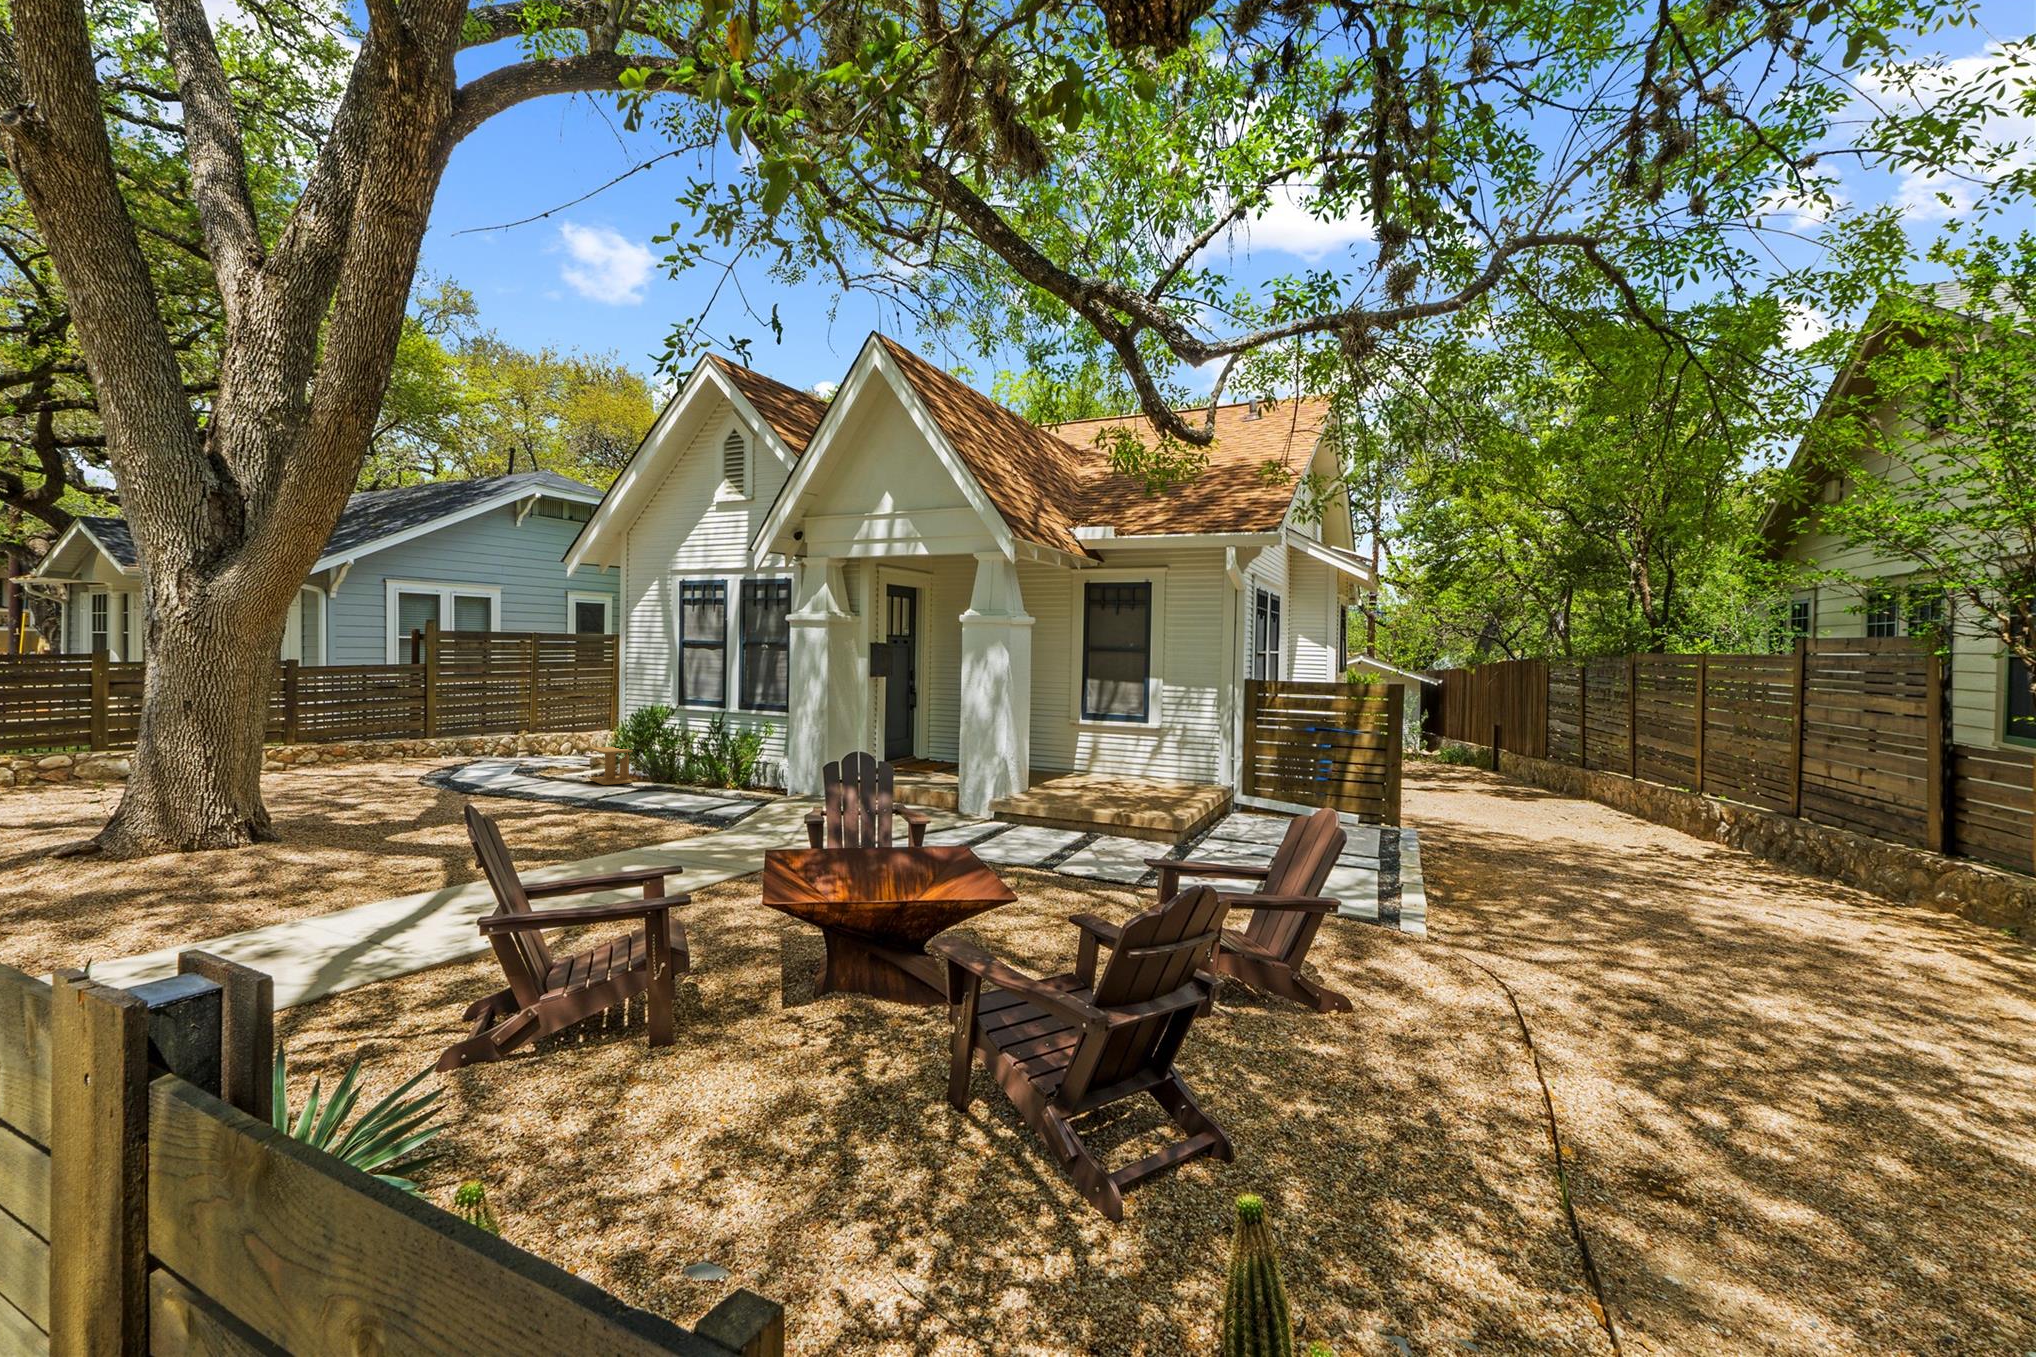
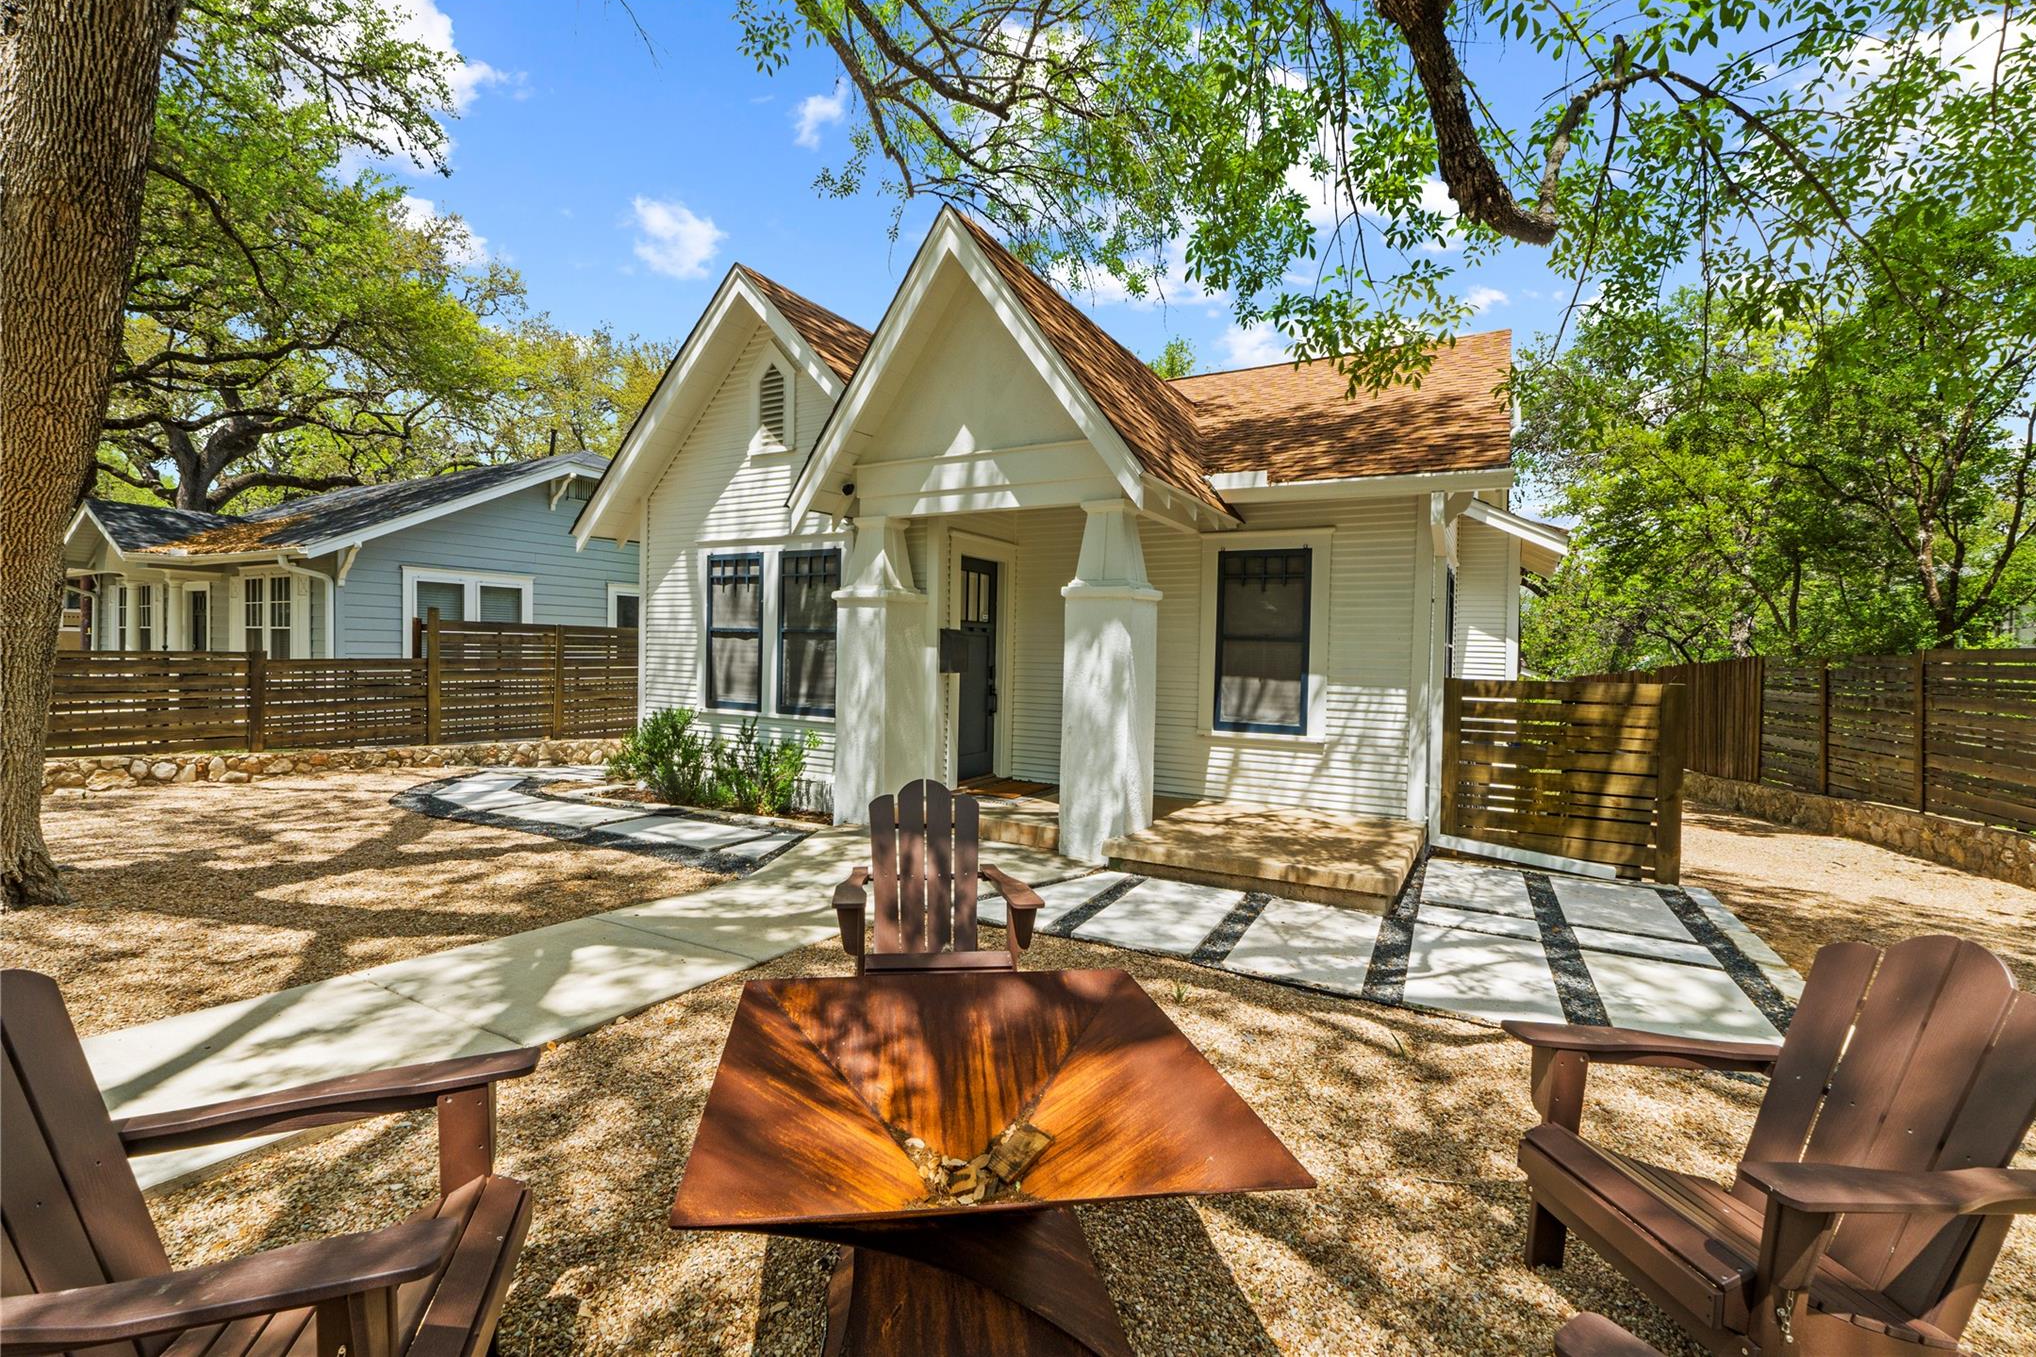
side table: present [590,746,633,785] -> none [598,758,648,807]

